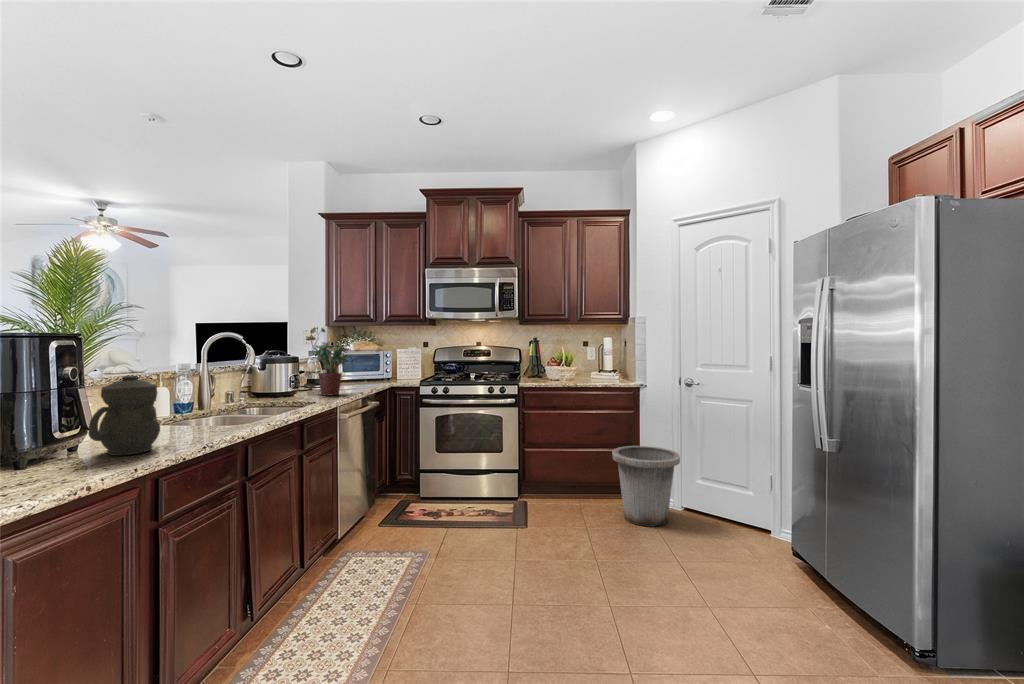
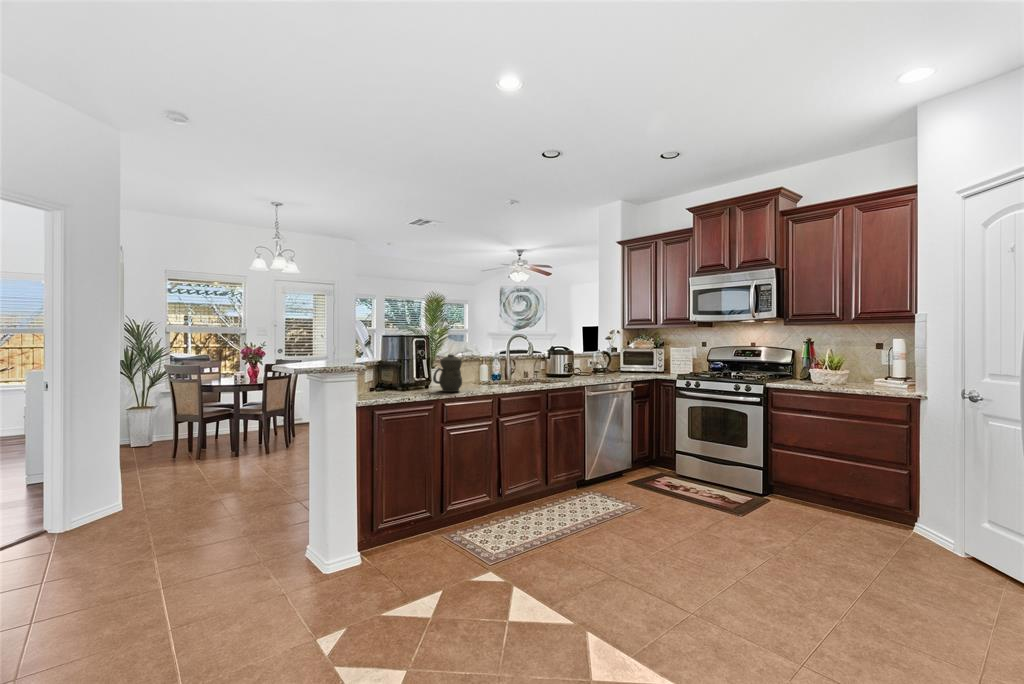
potted plant: present [314,342,347,396] -> none [584,340,607,380]
trash can: present [612,446,680,527] -> none [850,461,946,555]

